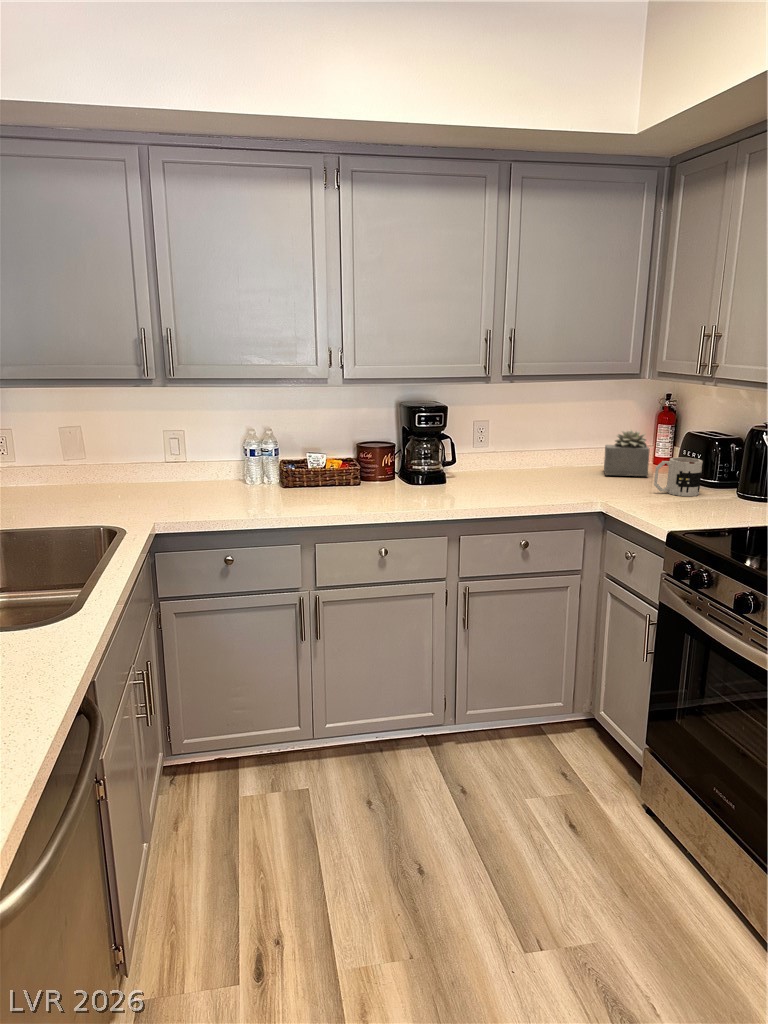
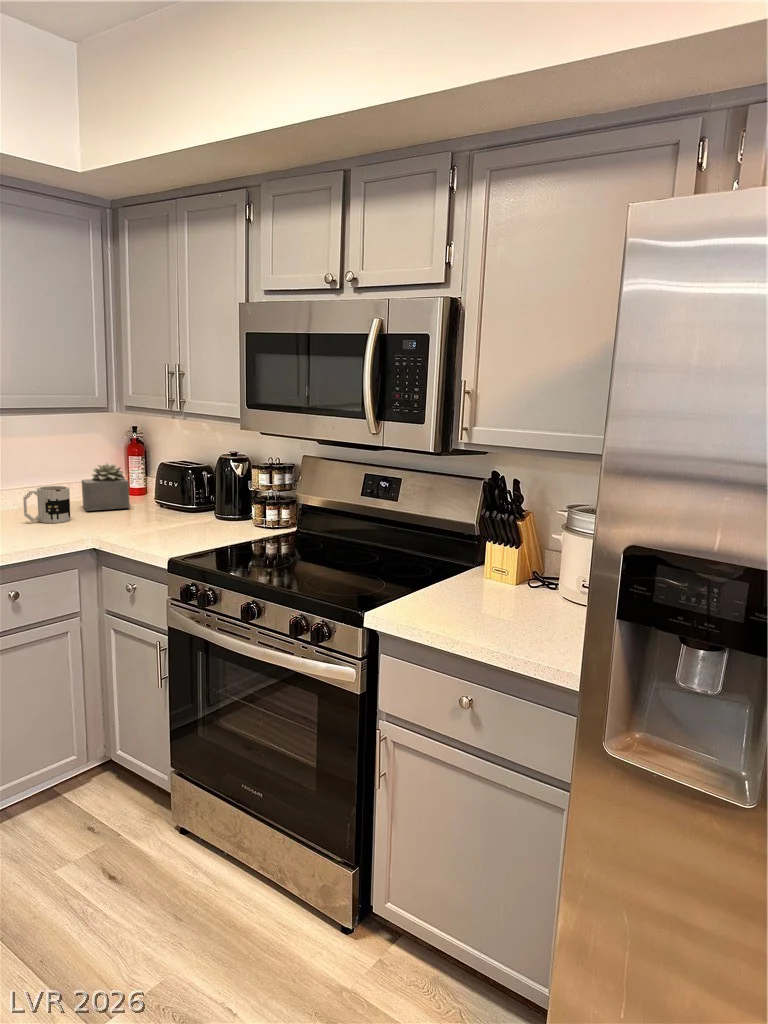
mug: present [654,457,703,496] -> present [23,486,70,523]

